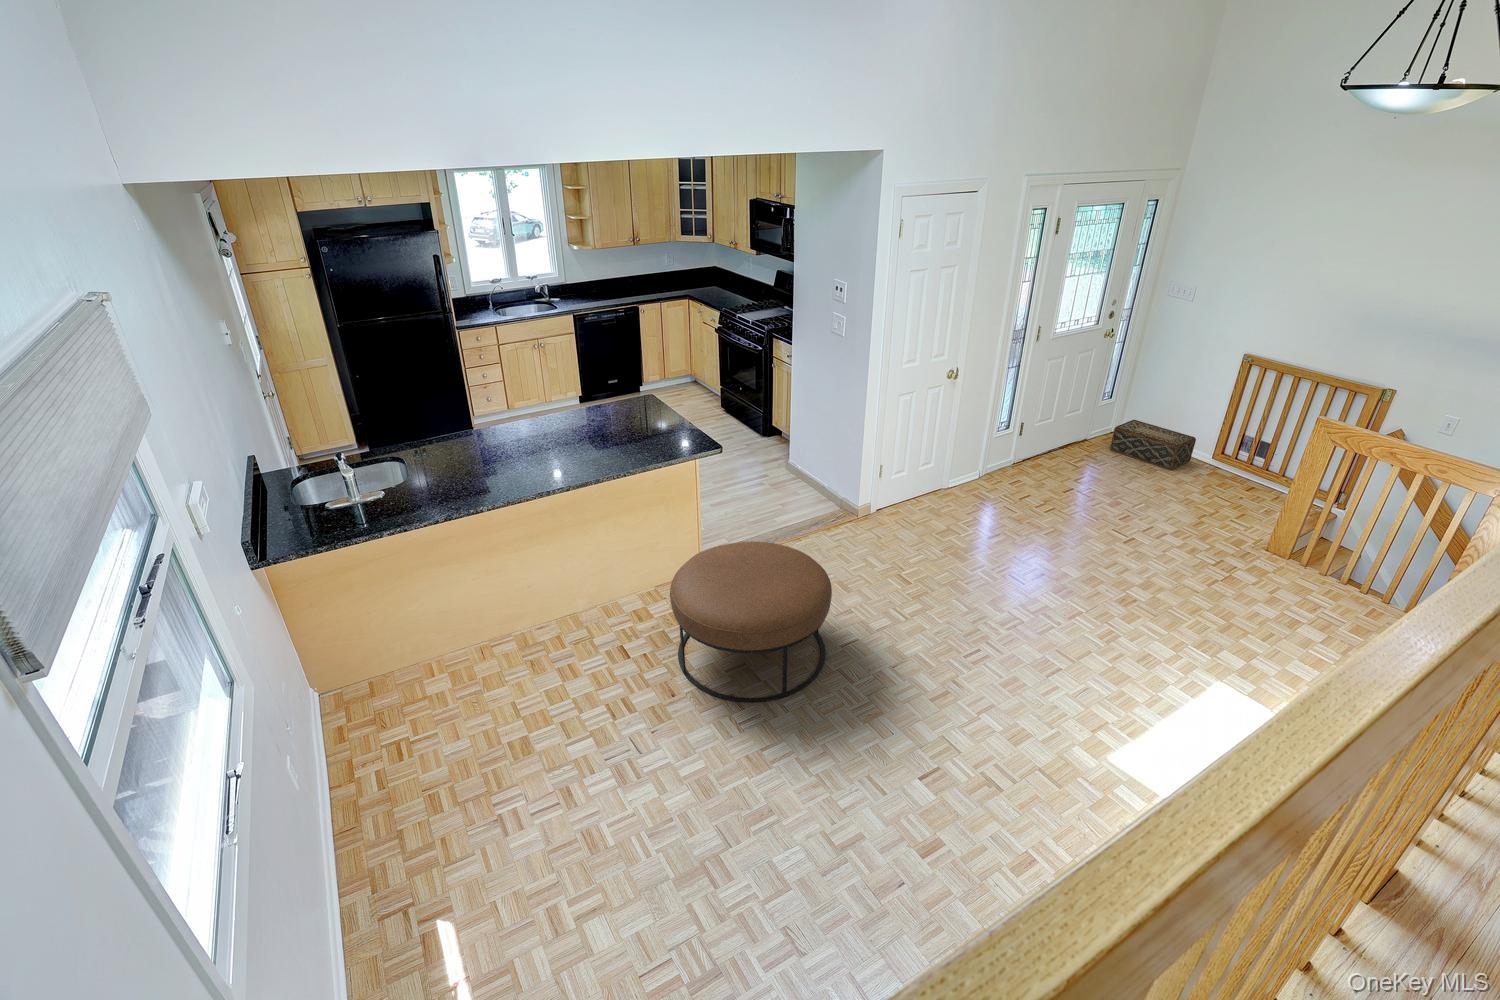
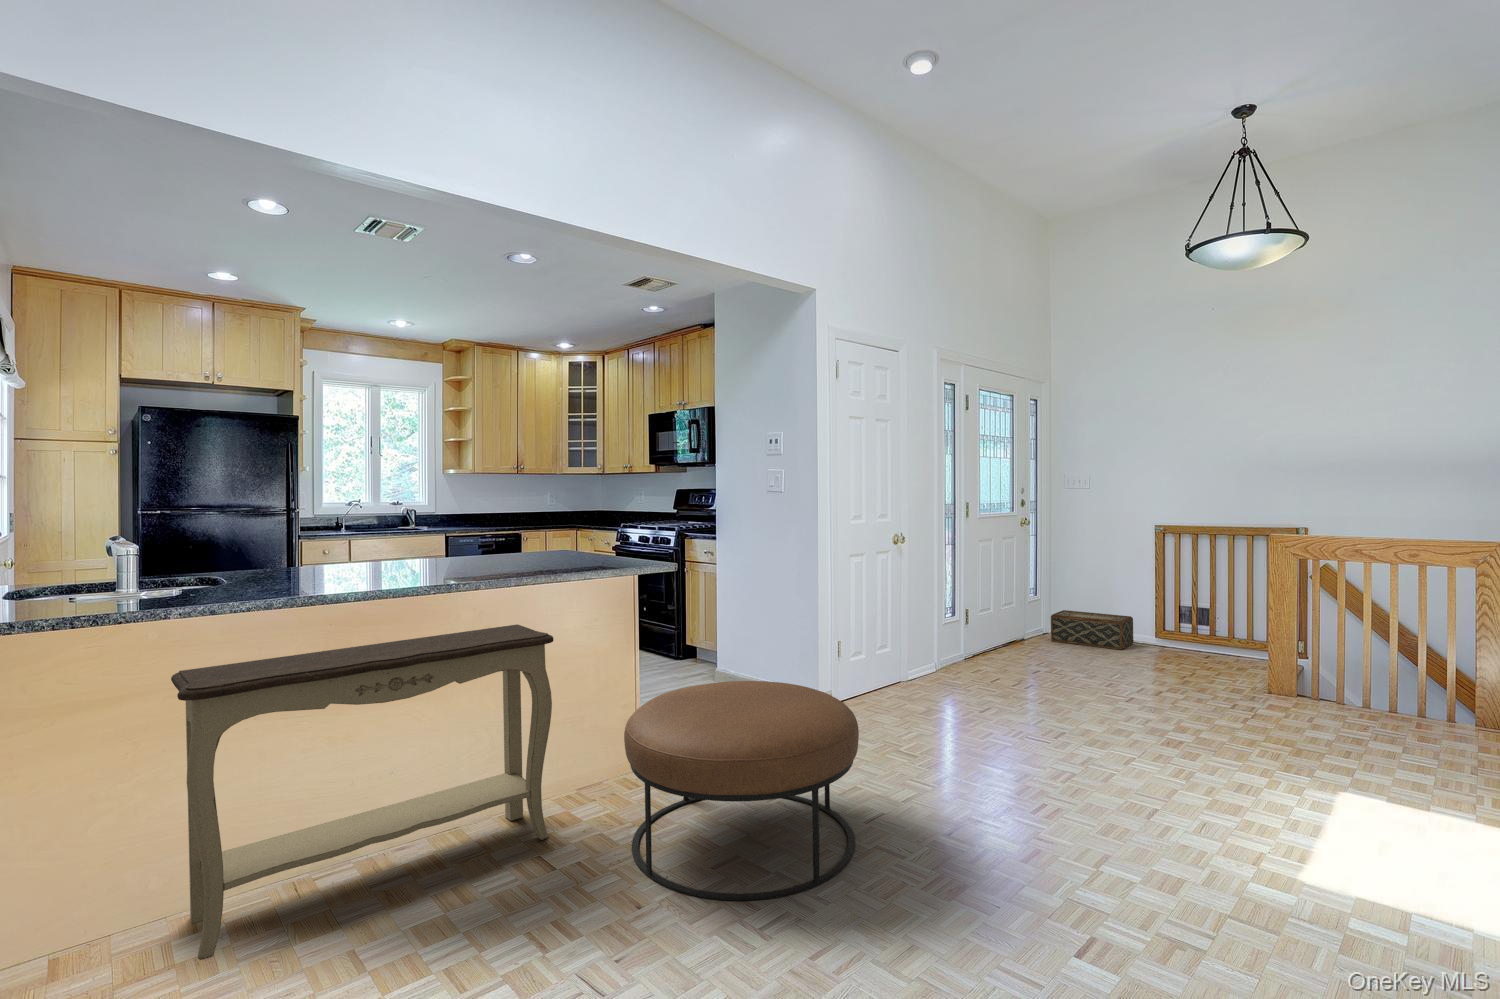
console table: none [393,495,630,694] -> present [171,624,553,960]

